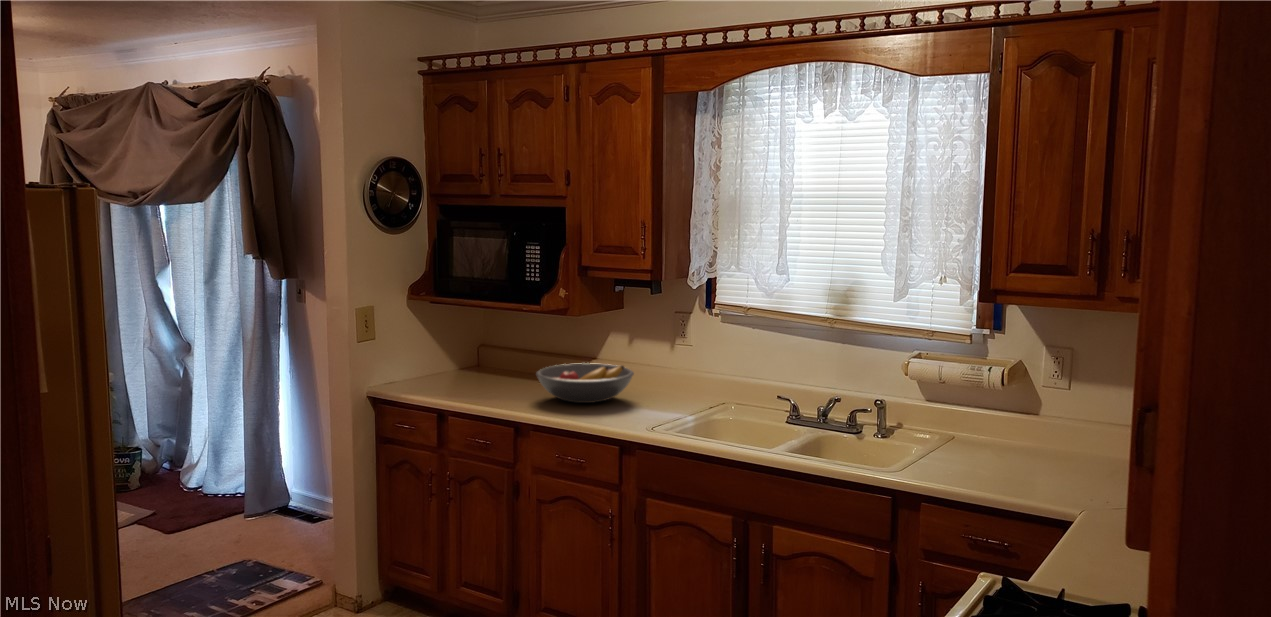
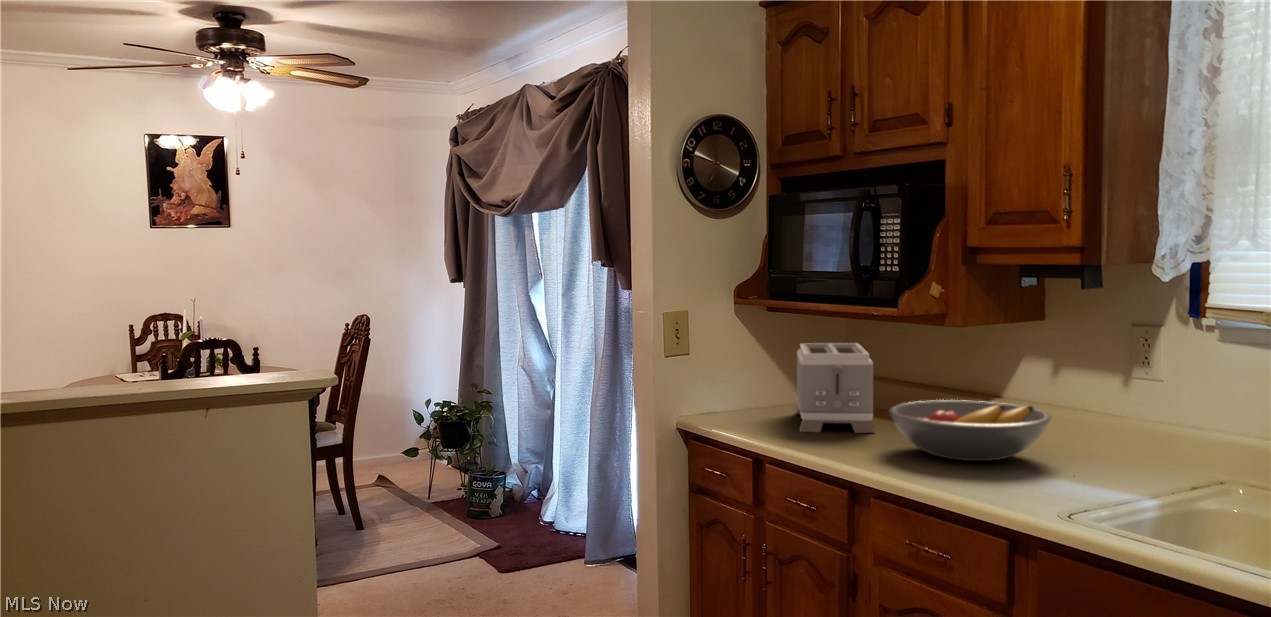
toaster: none [455,325,520,393] -> present [796,343,875,433]

